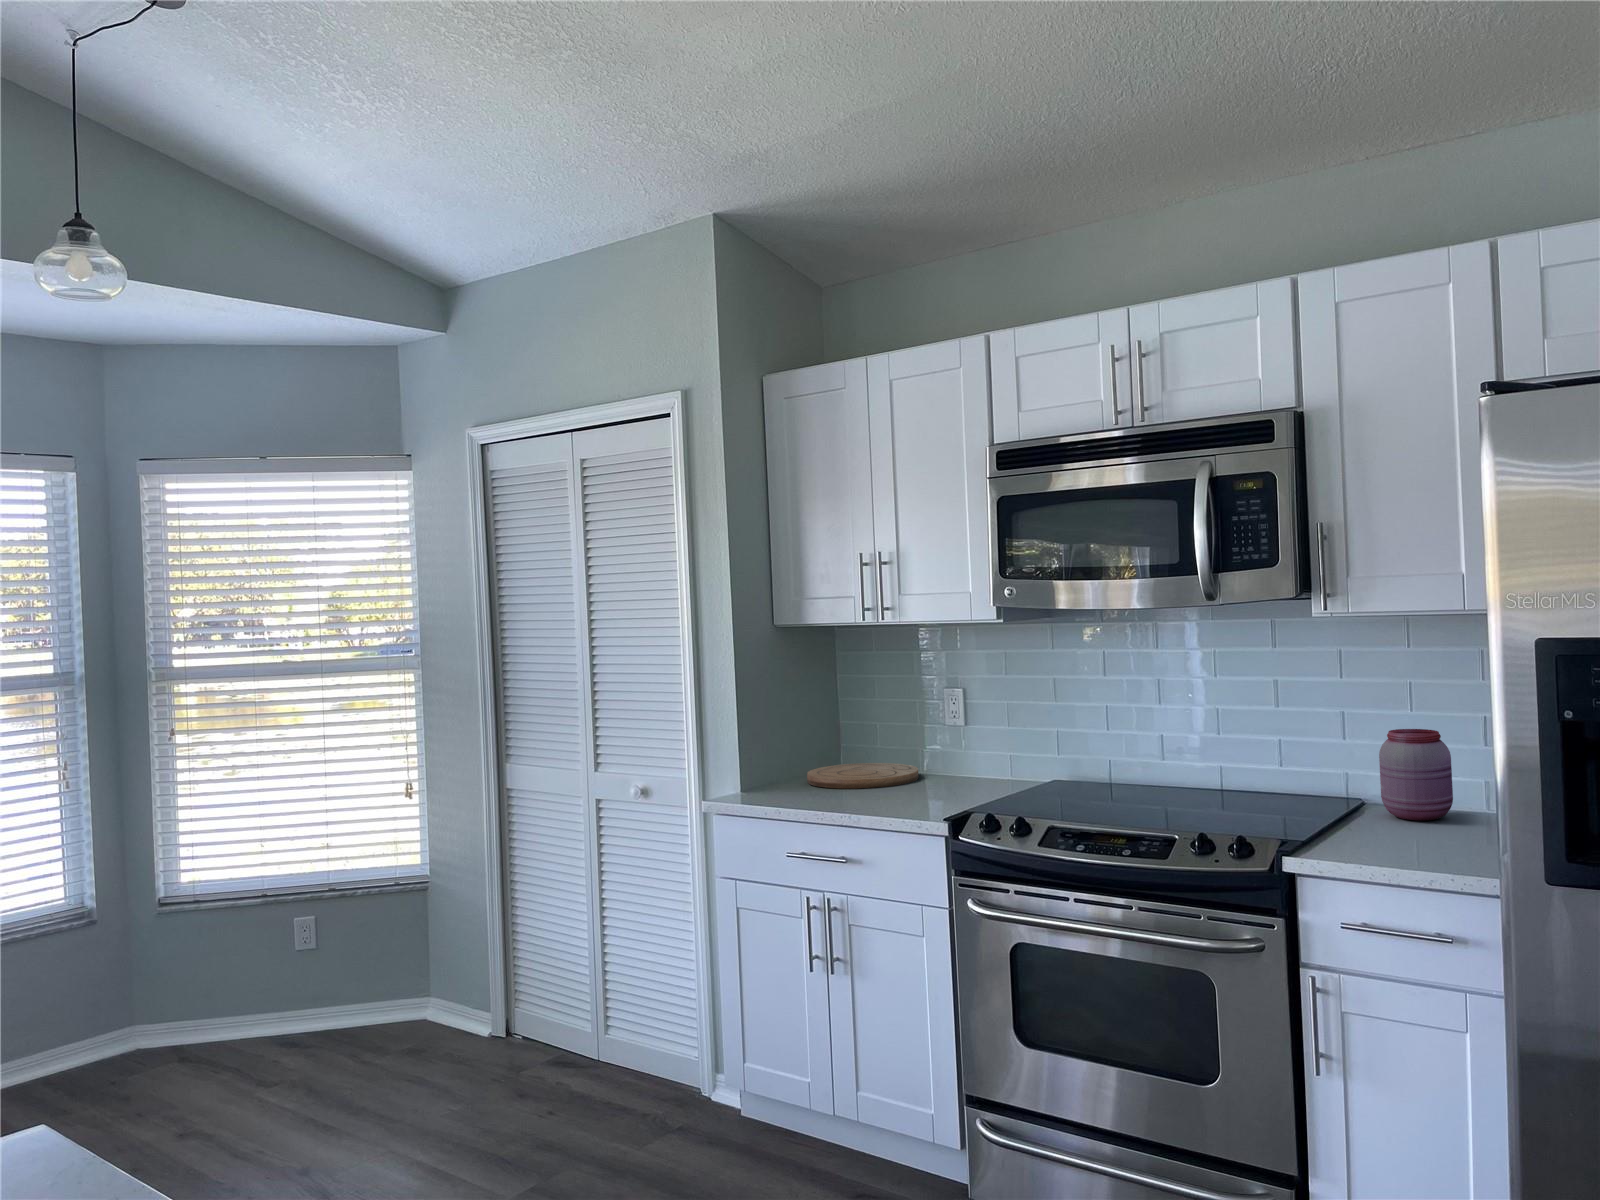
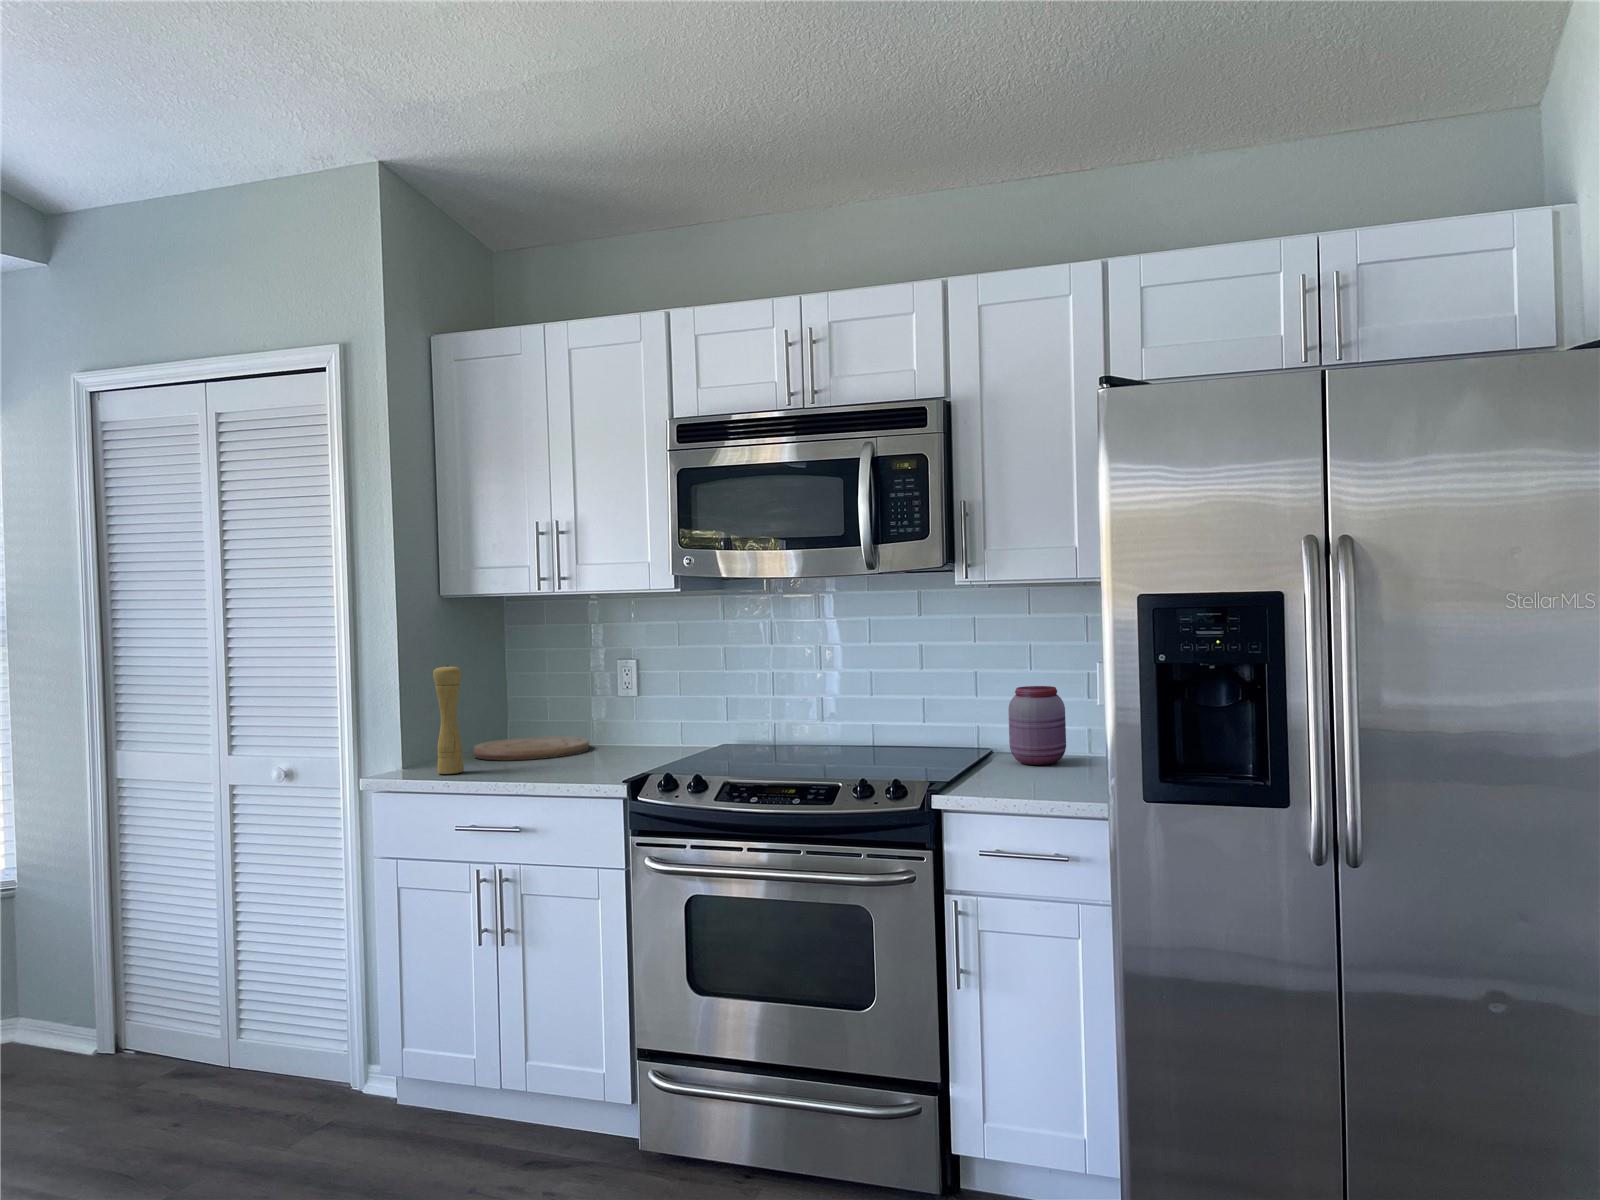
pepper mill: none [765,696,795,802] -> present [433,665,464,774]

